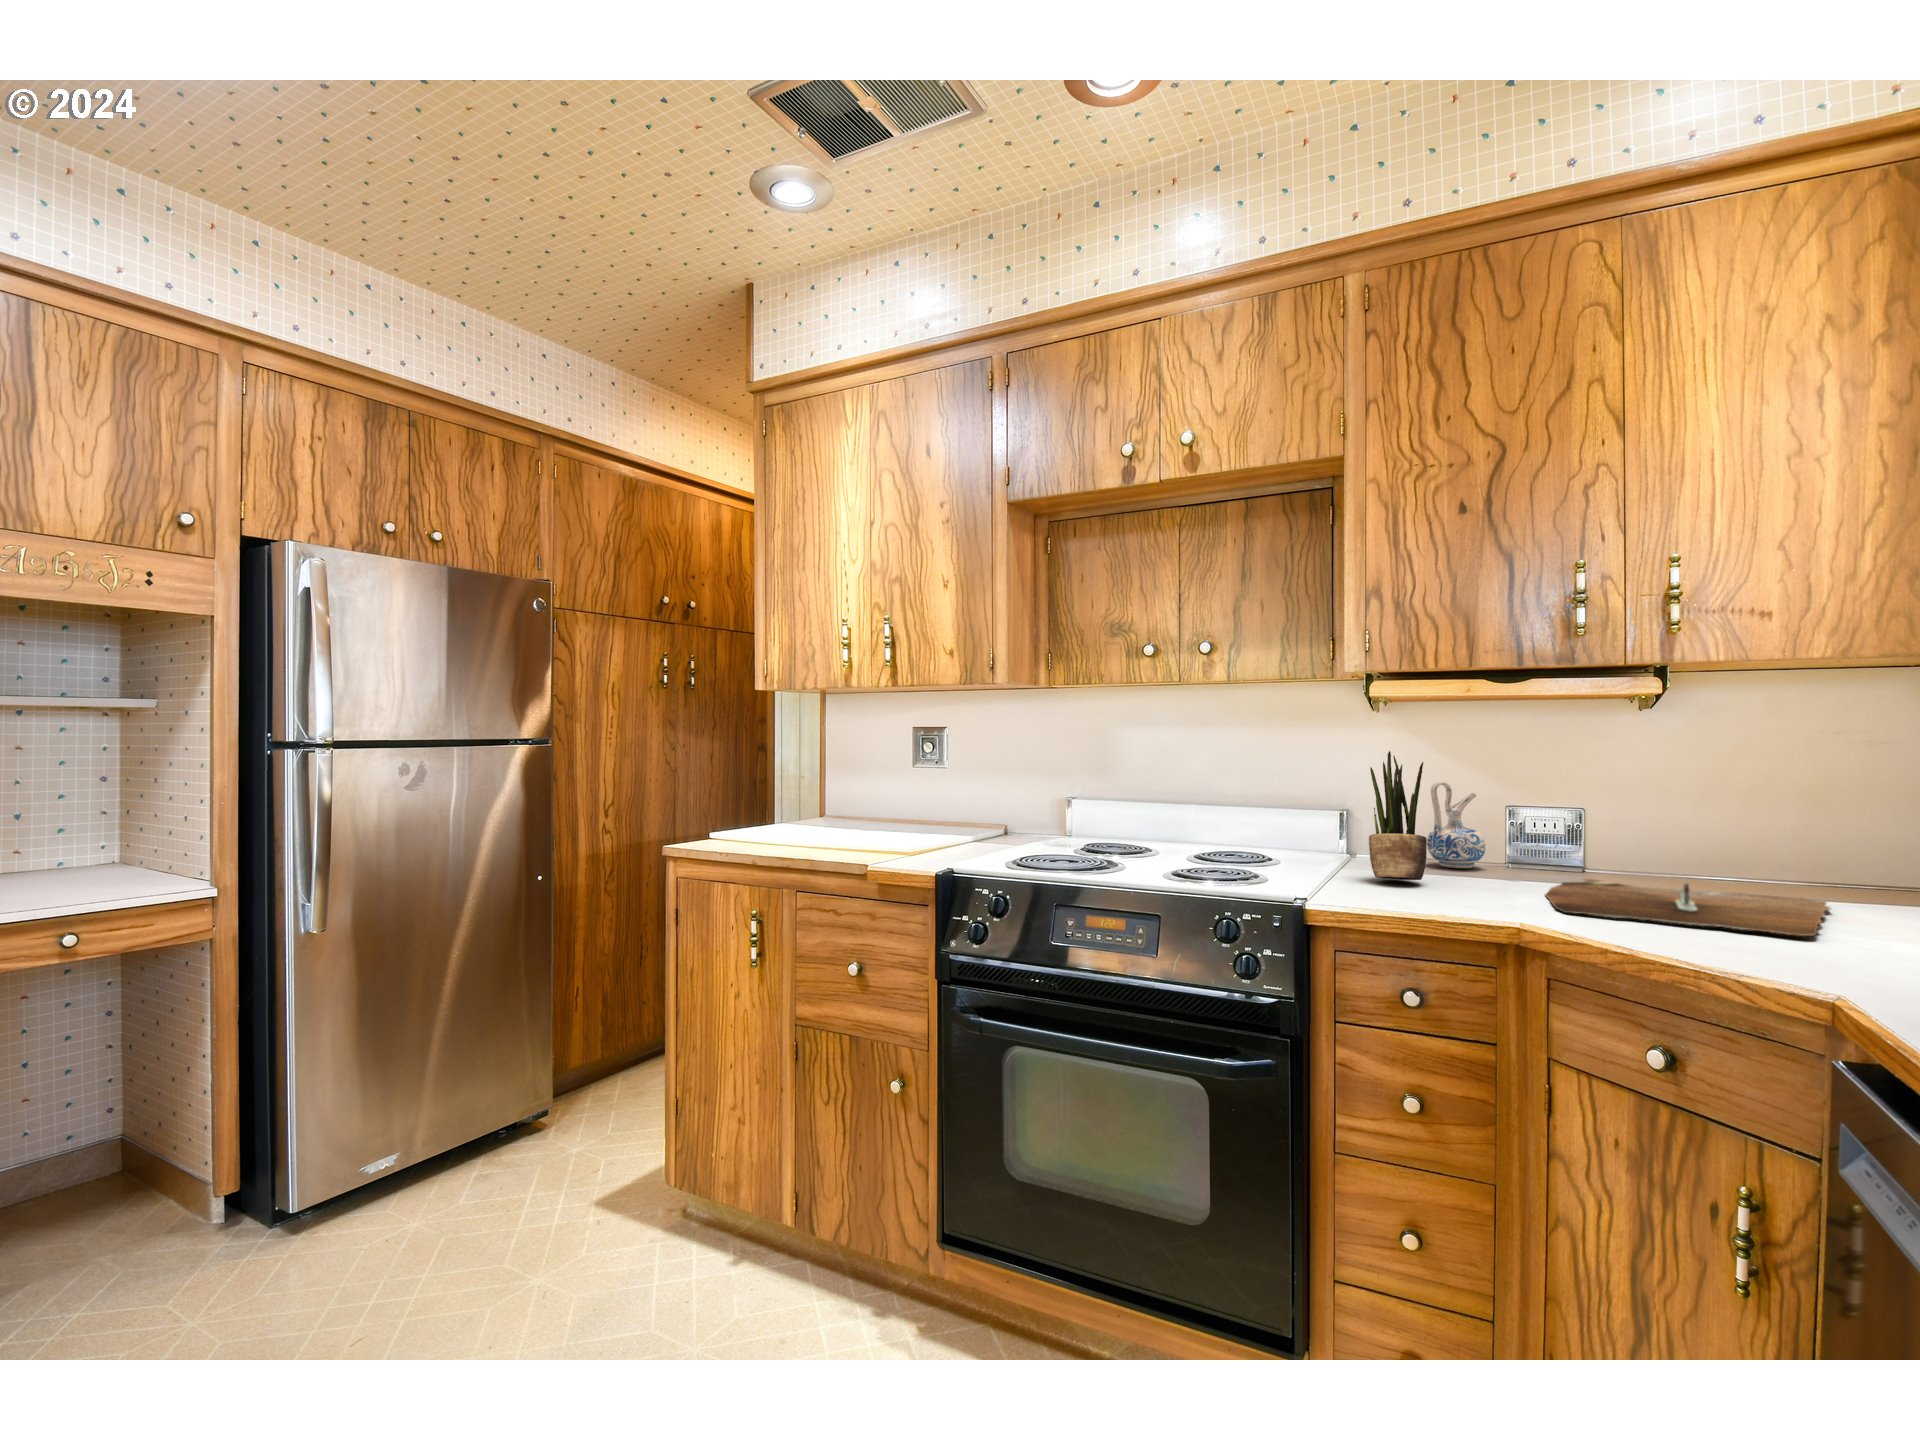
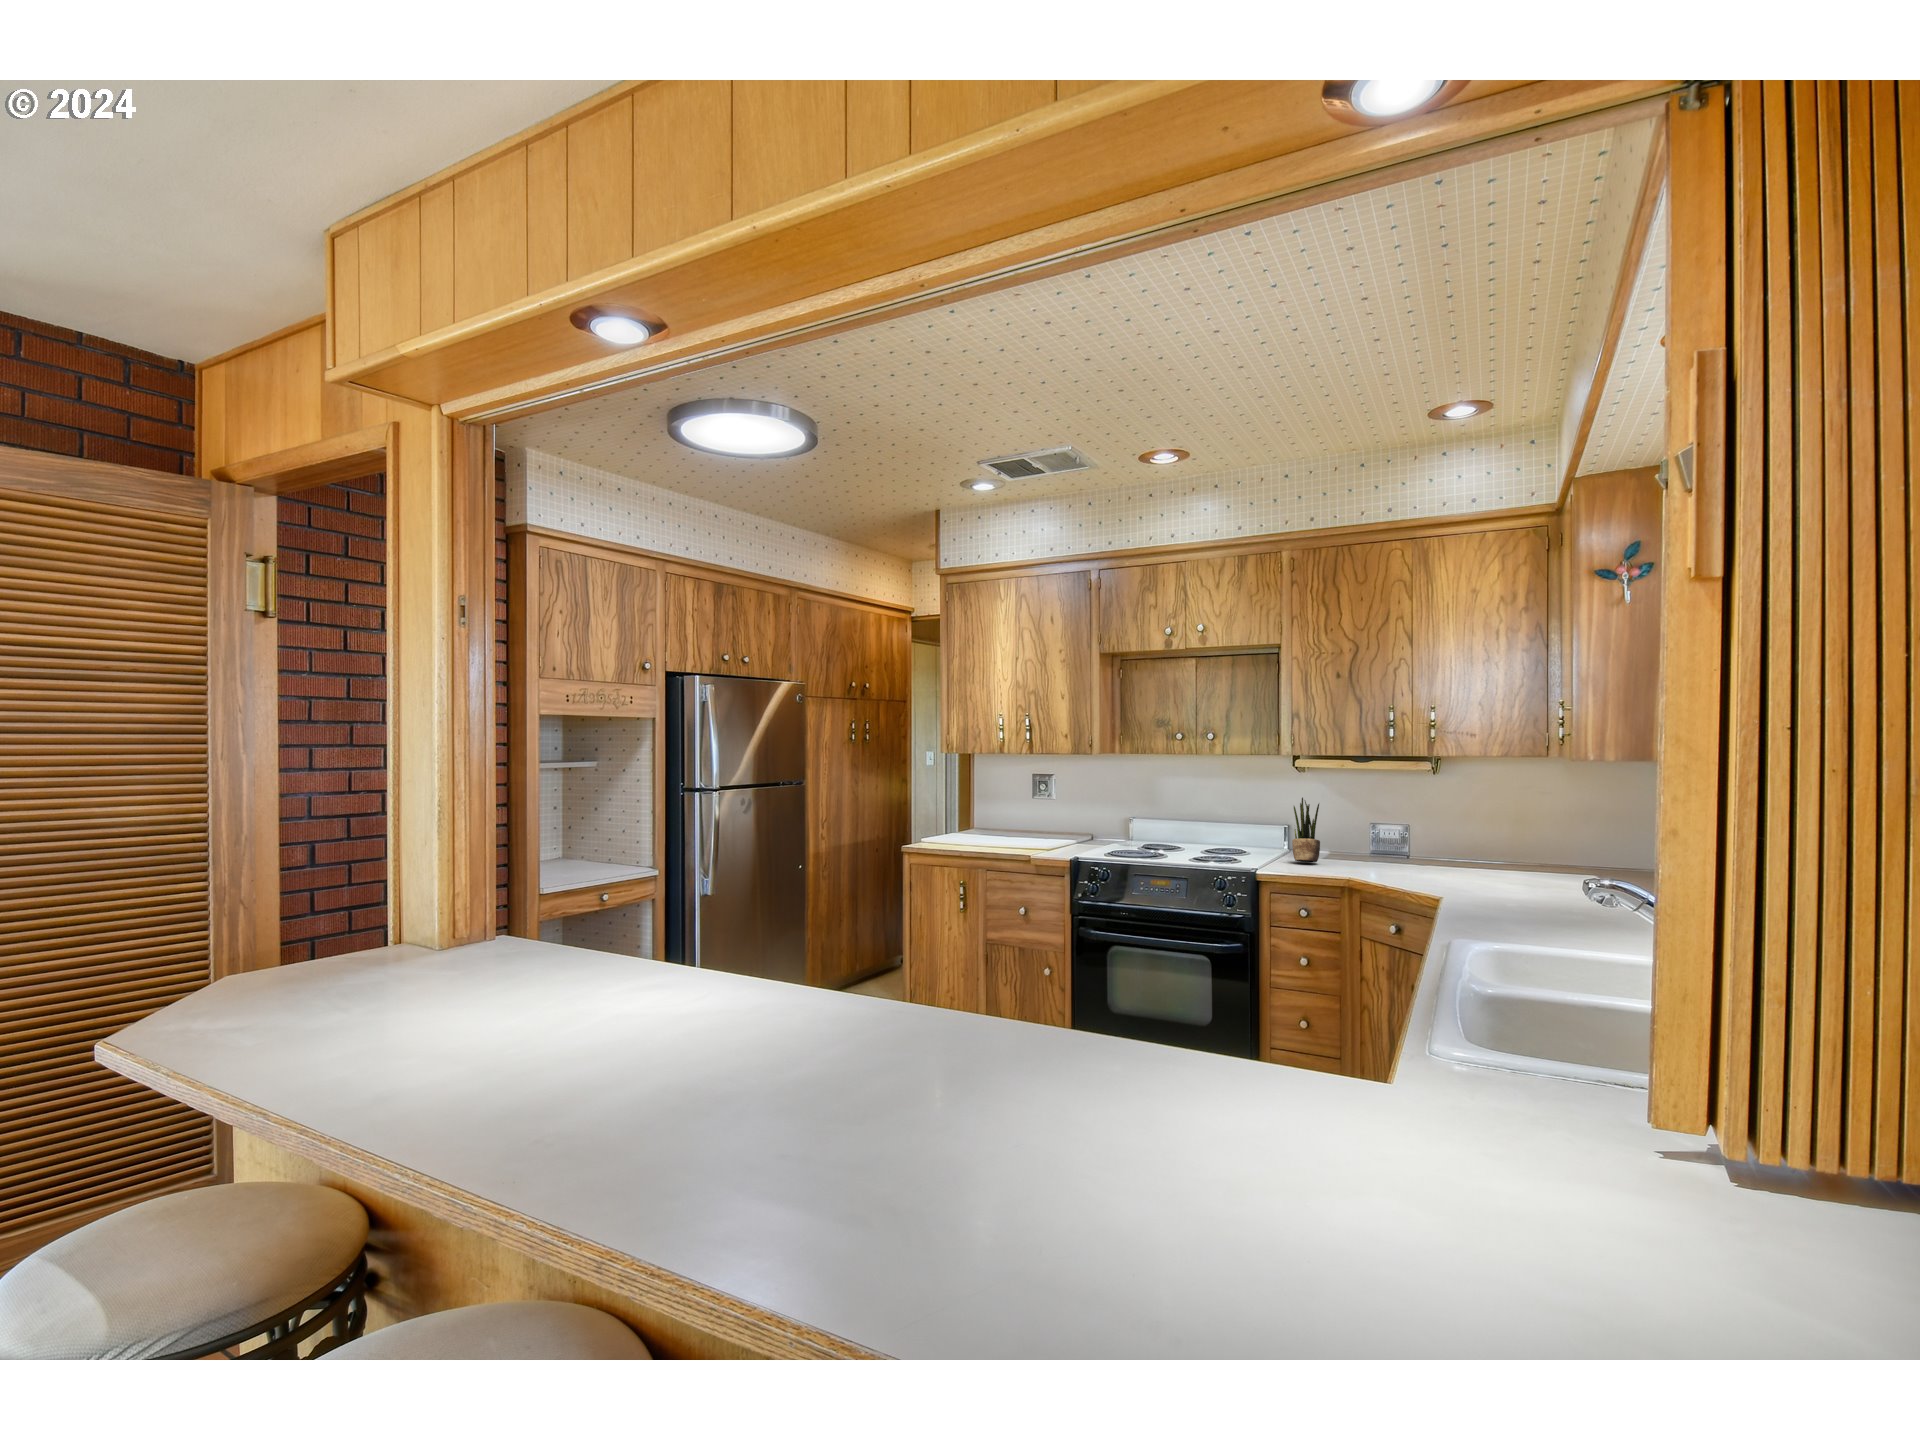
ceramic pitcher: present [1427,781,1485,868] -> none [1328,812,1357,858]
cutting board: present [1545,879,1830,936] -> none [1371,861,1501,881]

